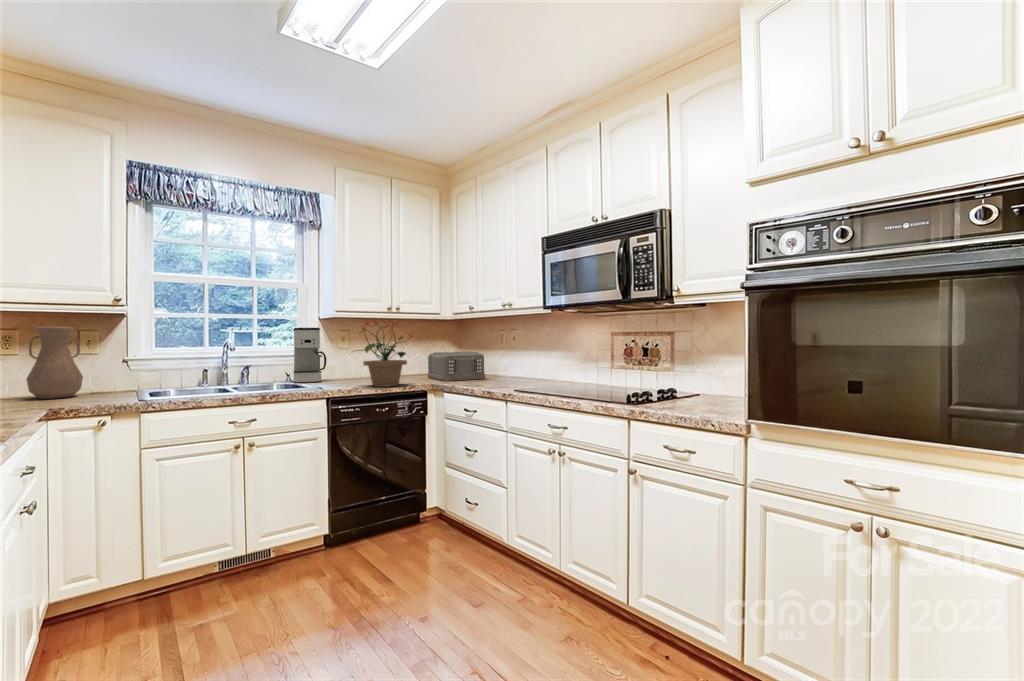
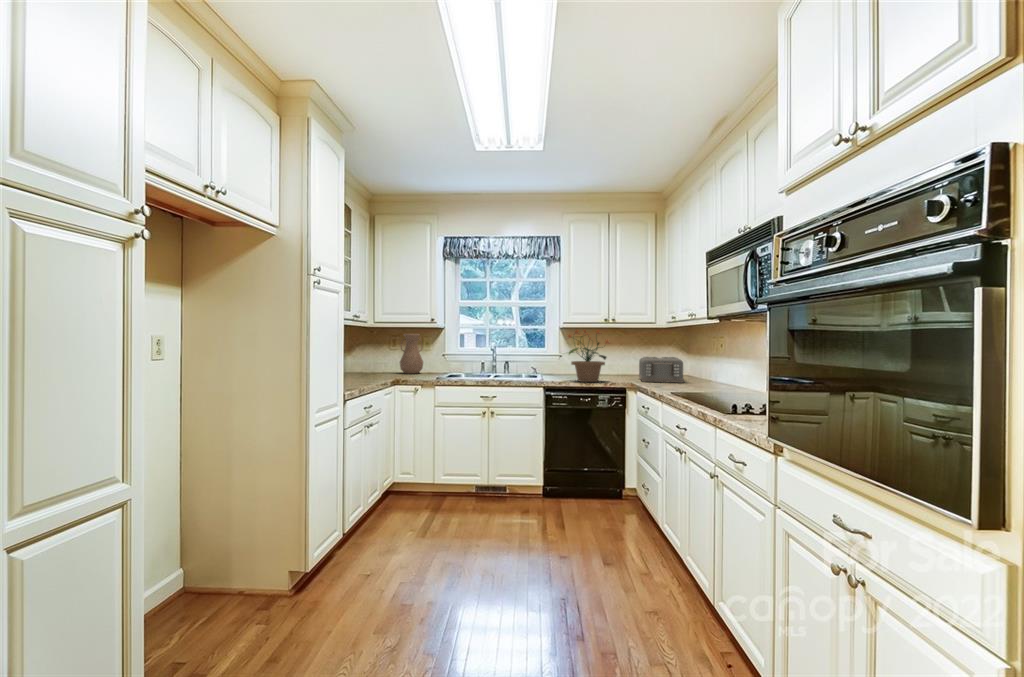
coffee maker: present [293,328,326,383] -> none [538,335,562,375]

